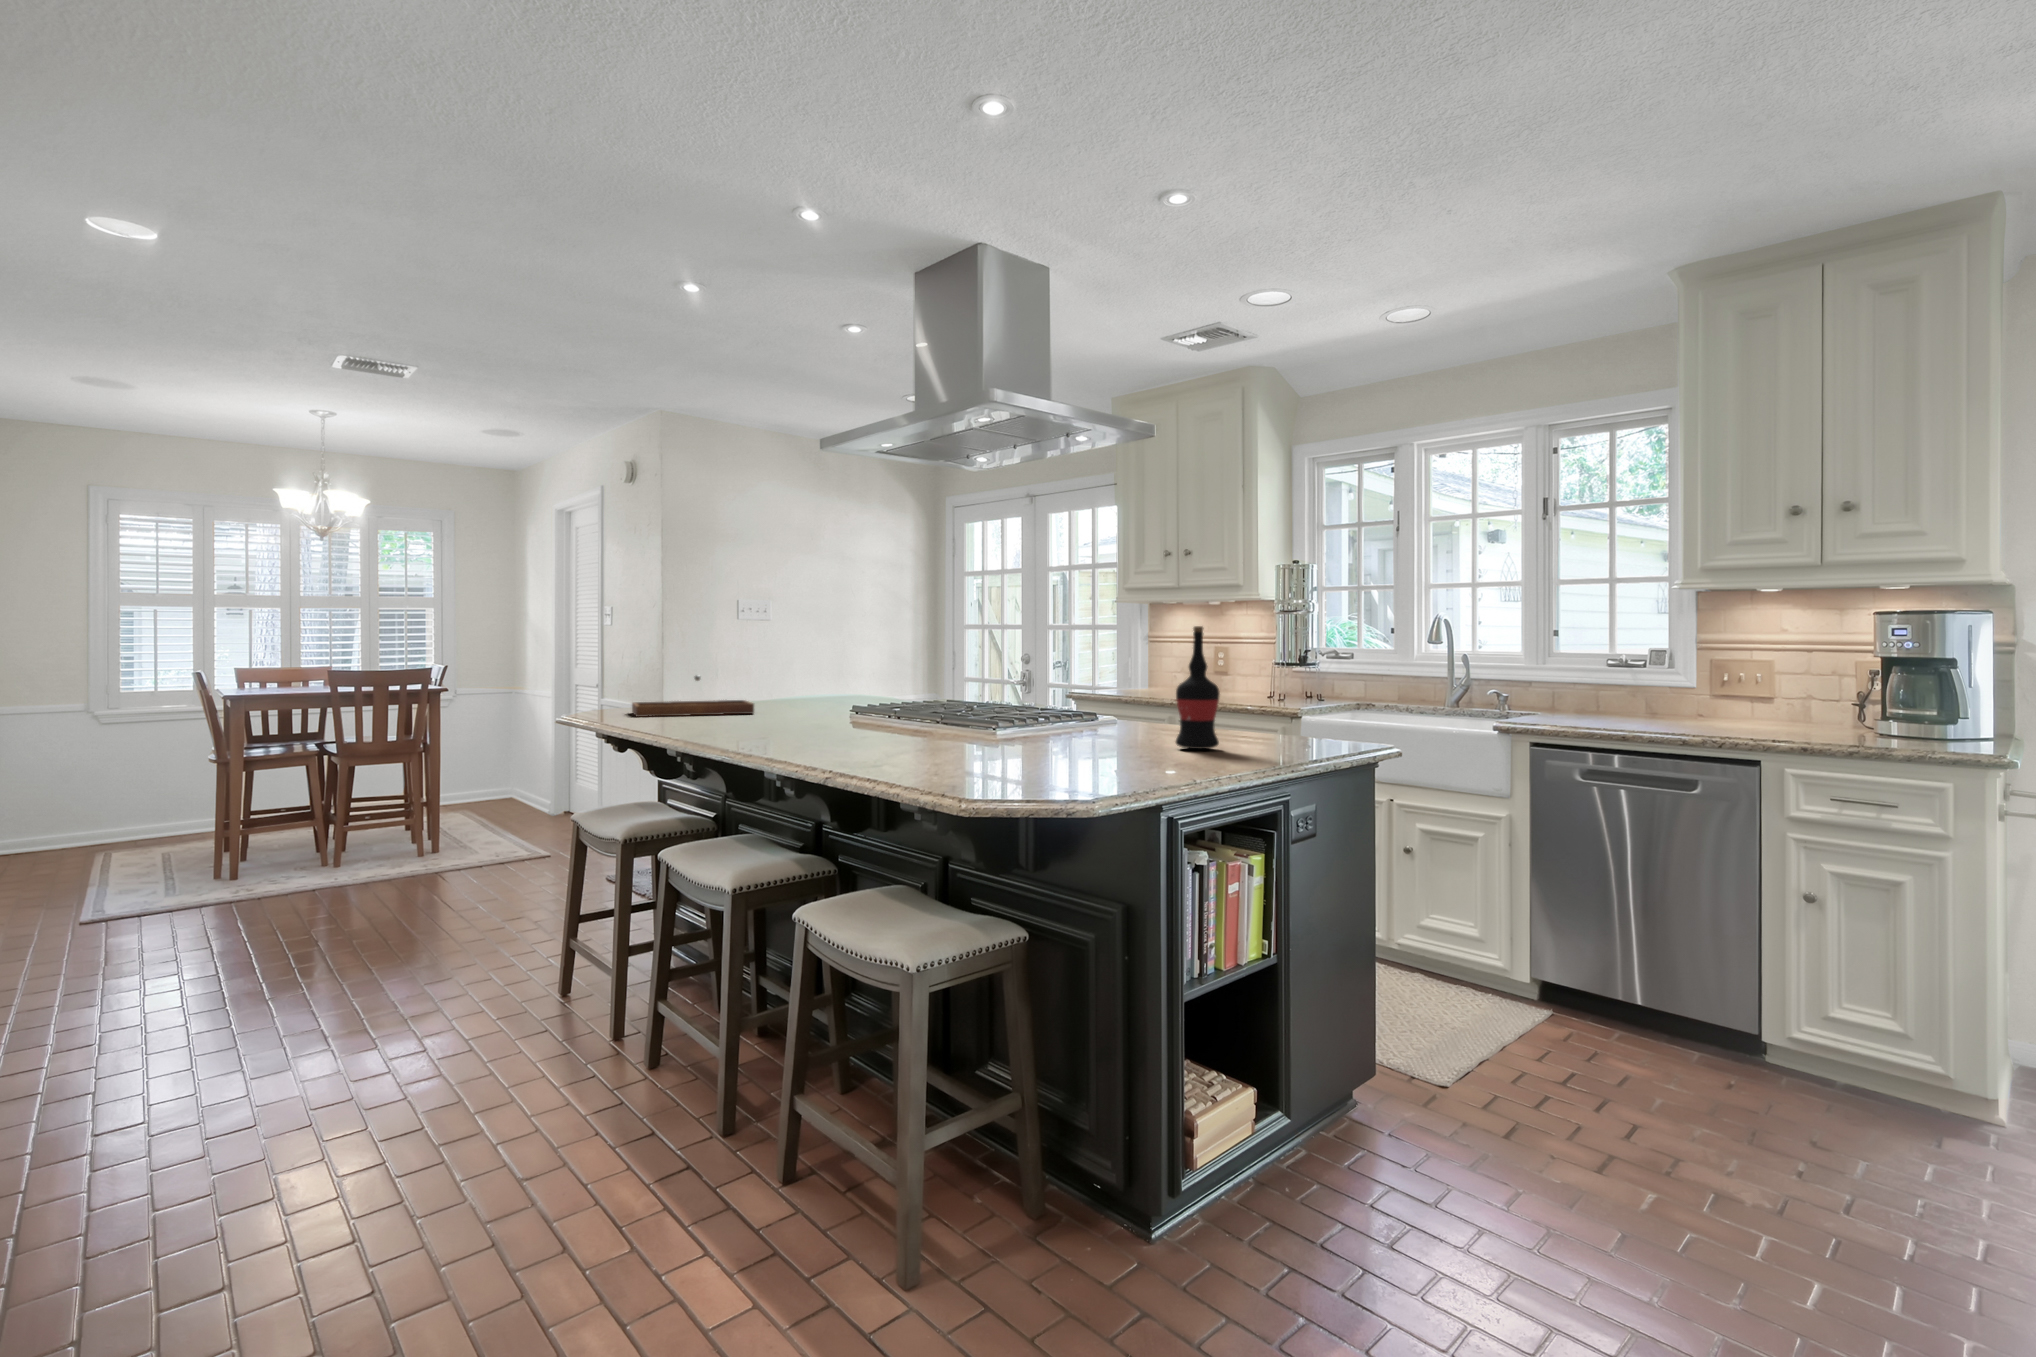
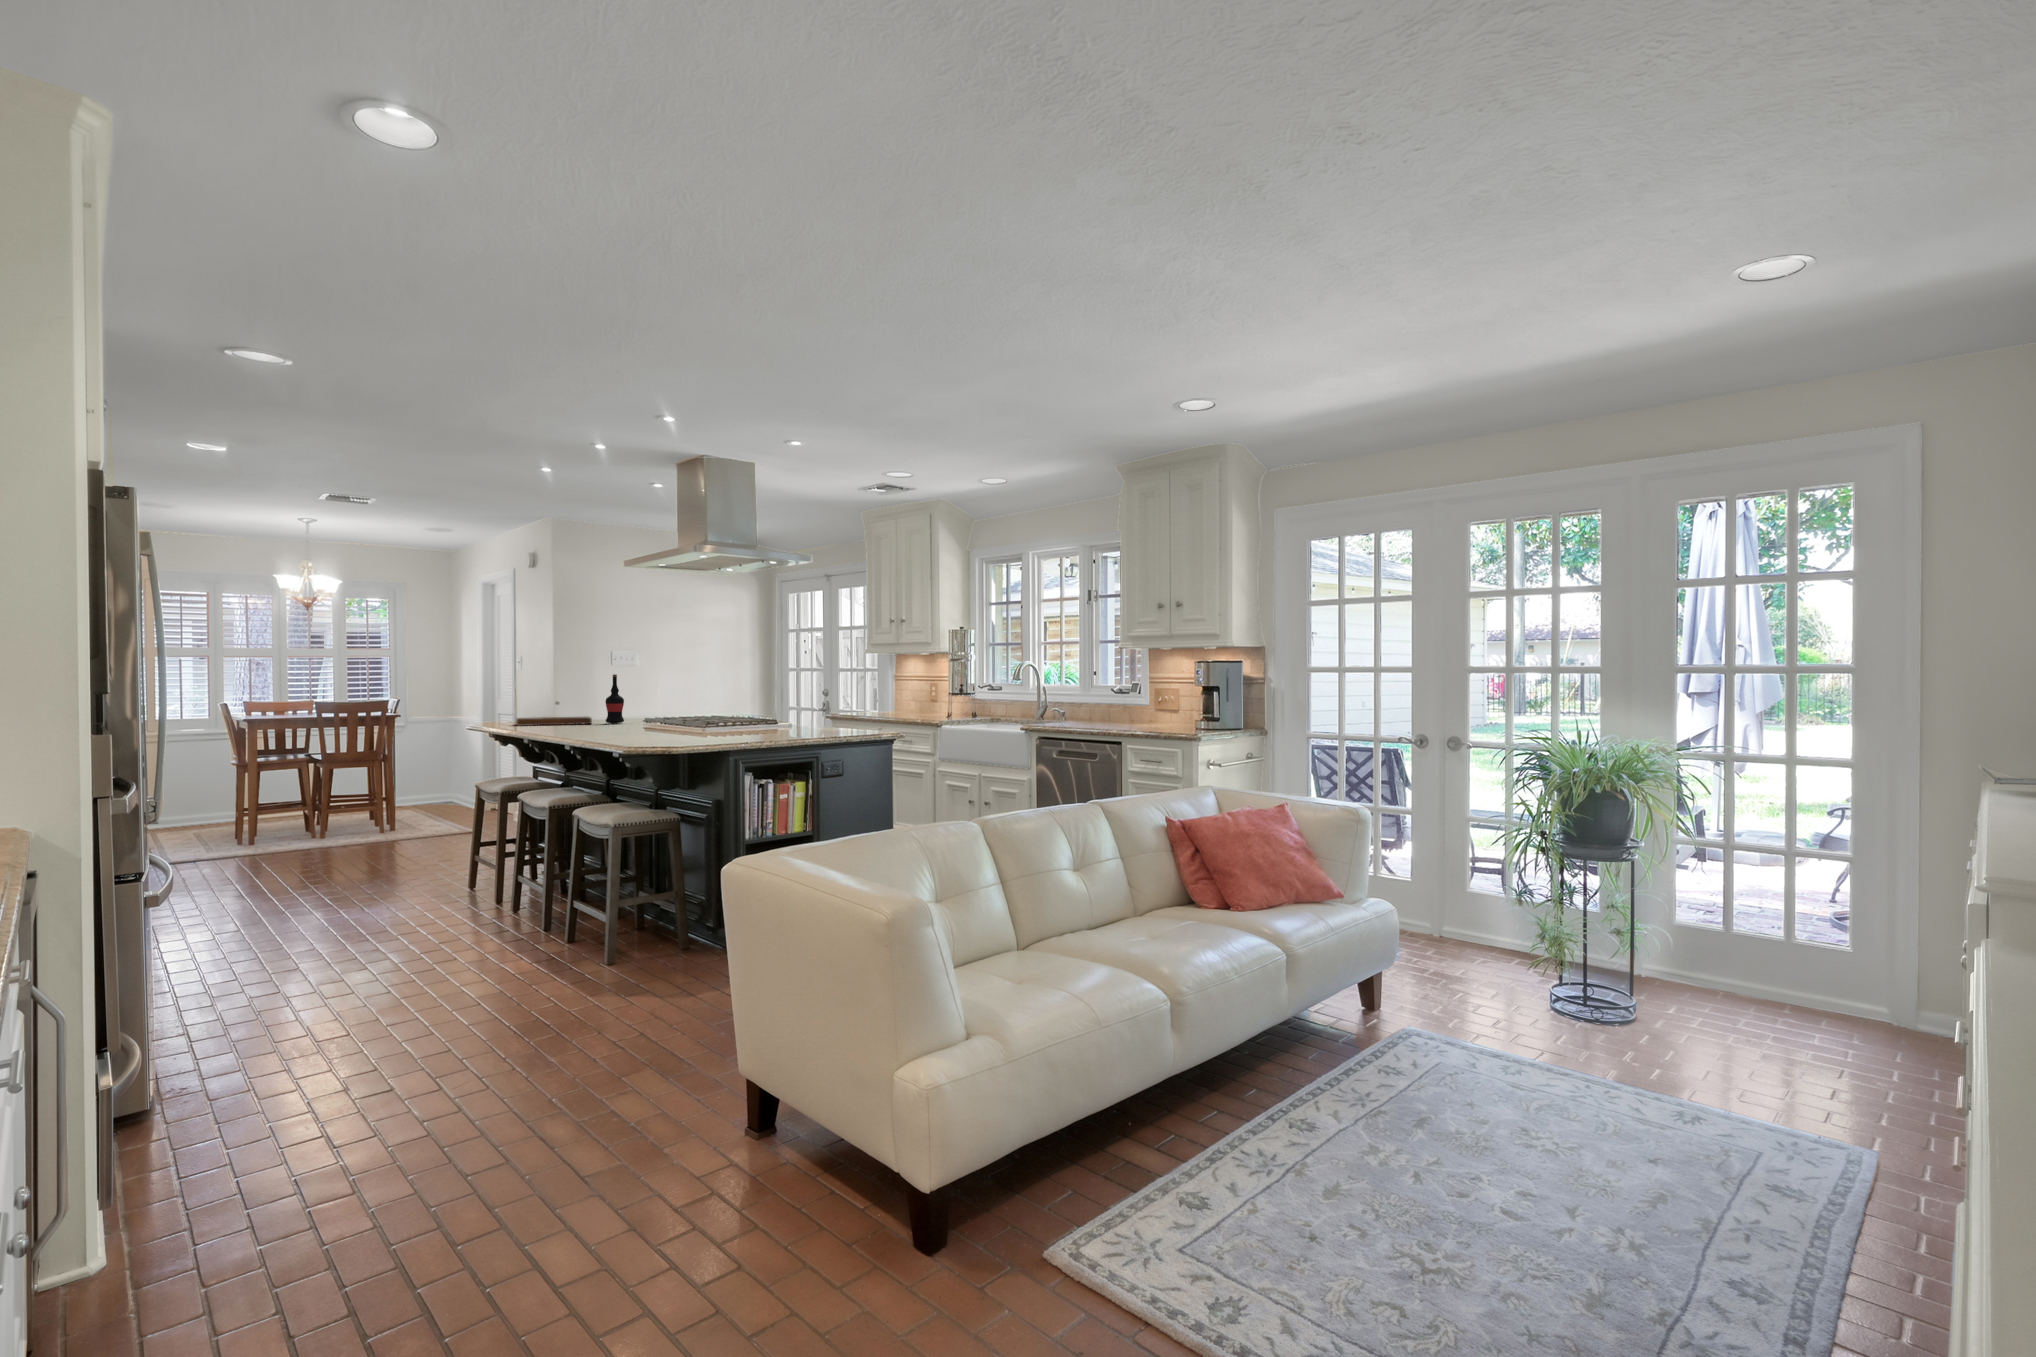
wine bottle: present [1176,626,1220,749] -> present [606,674,624,723]

